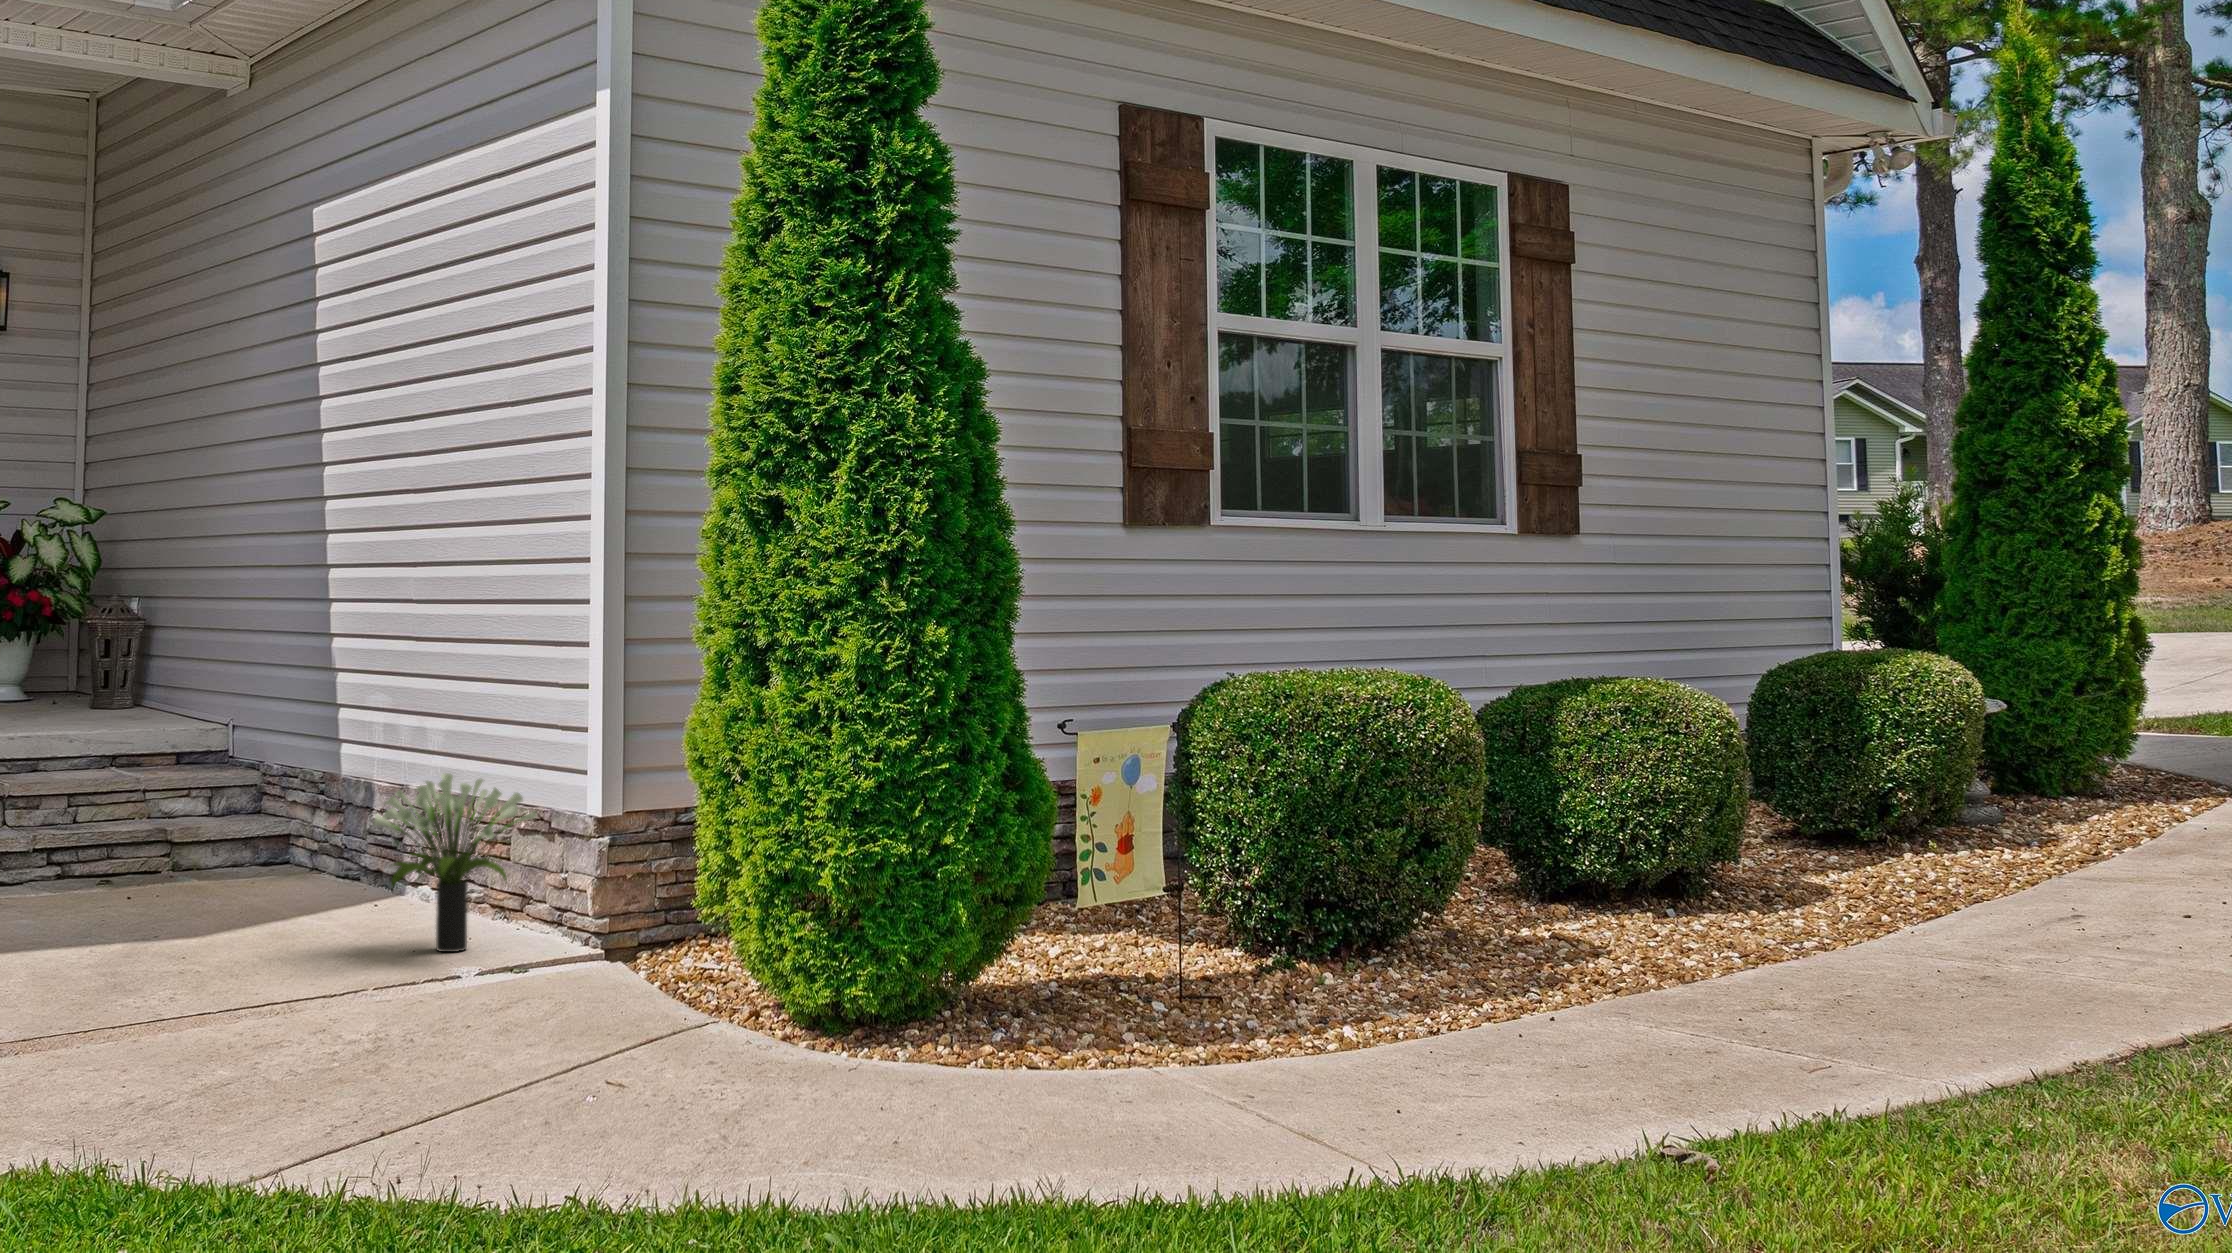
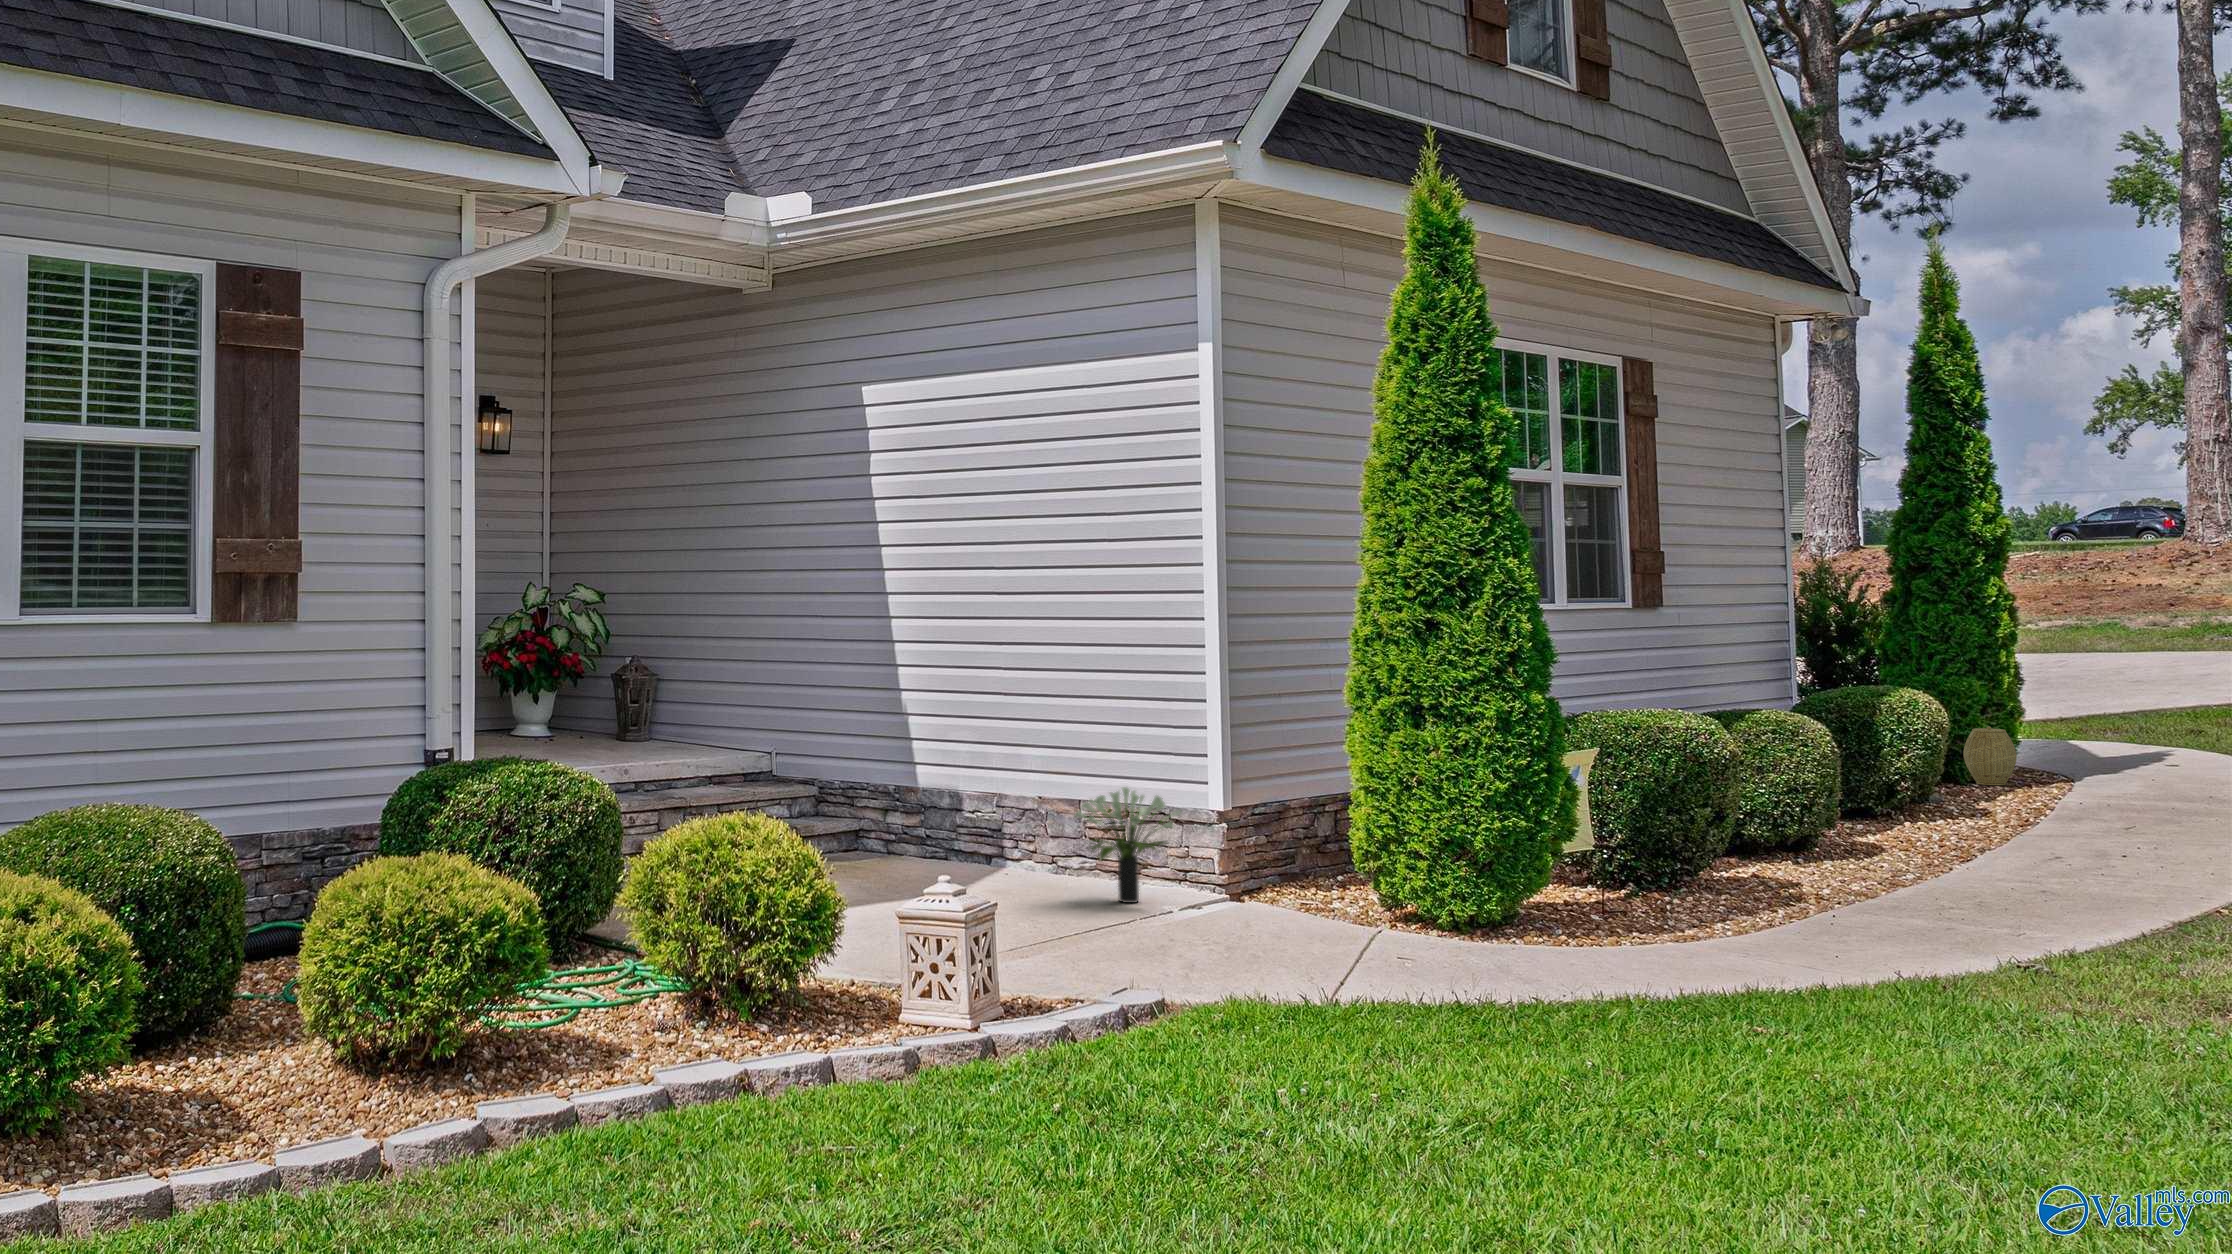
woven basket: none [2107,726,2186,812] -> present [1963,726,2017,785]

